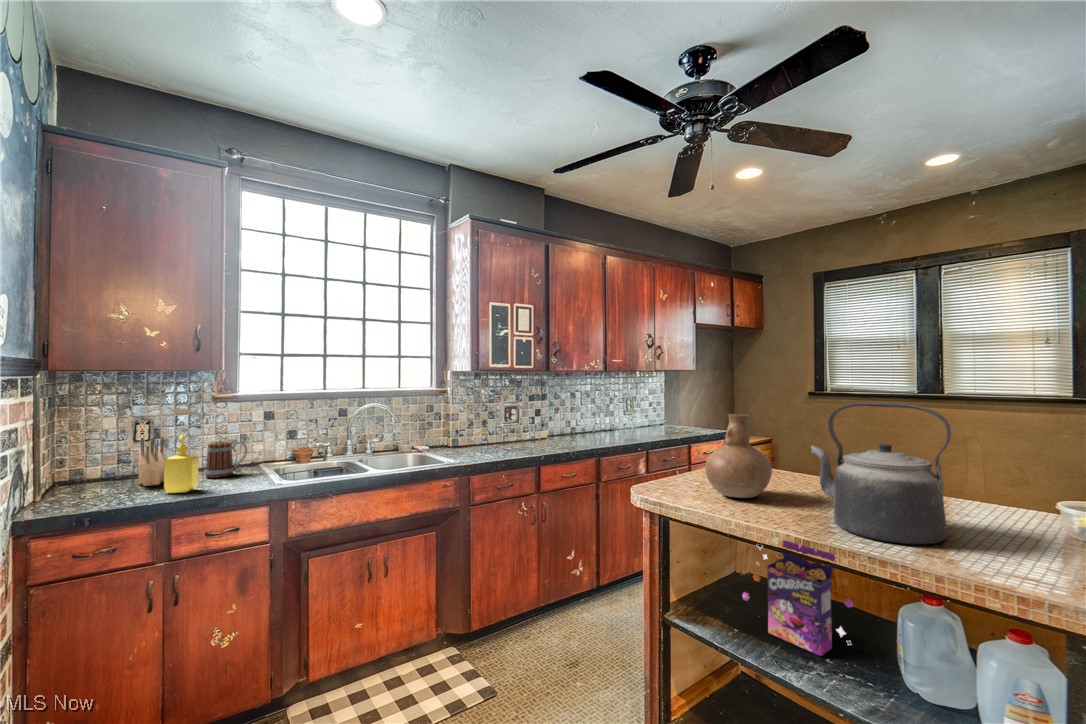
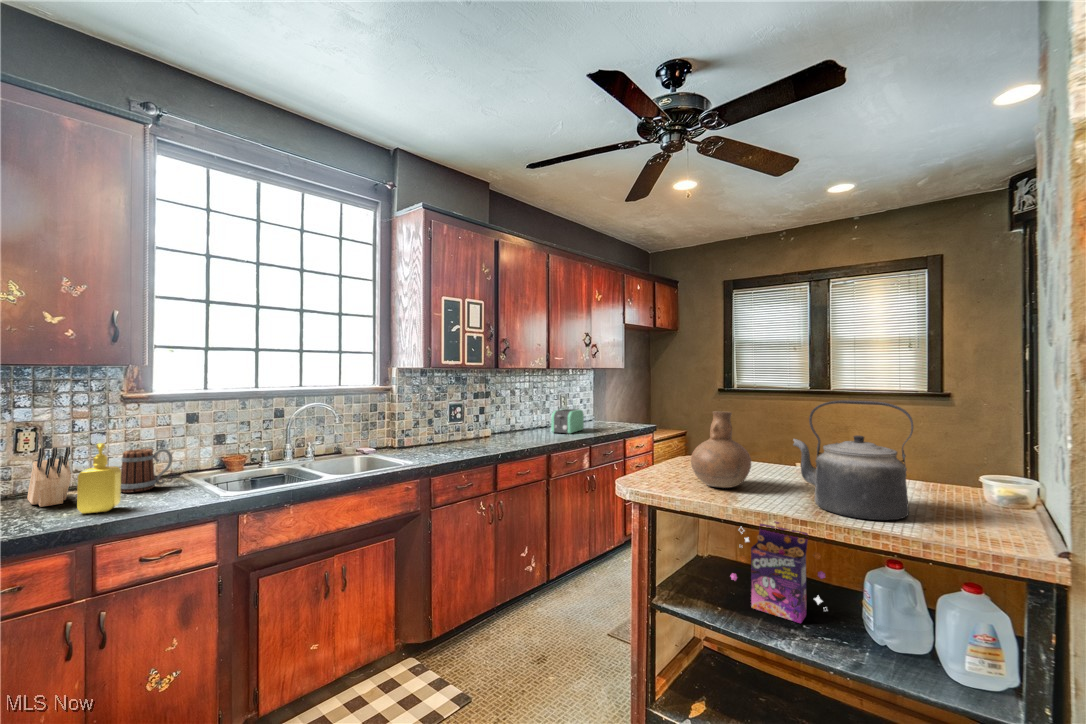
toaster: none [610,412,646,438] -> present [551,409,584,434]

